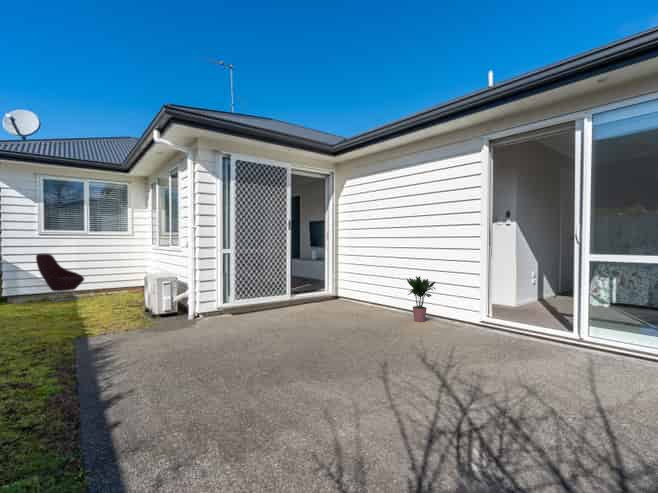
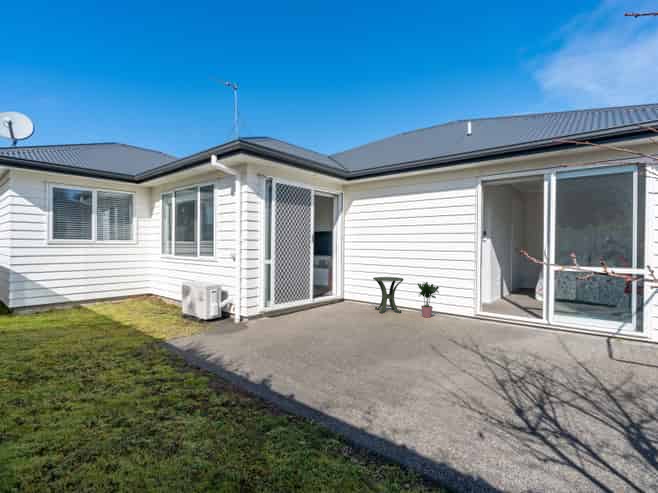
chair: present [36,254,84,294] -> none [50,263,97,311]
side table: none [359,271,396,315] -> present [373,277,404,313]

